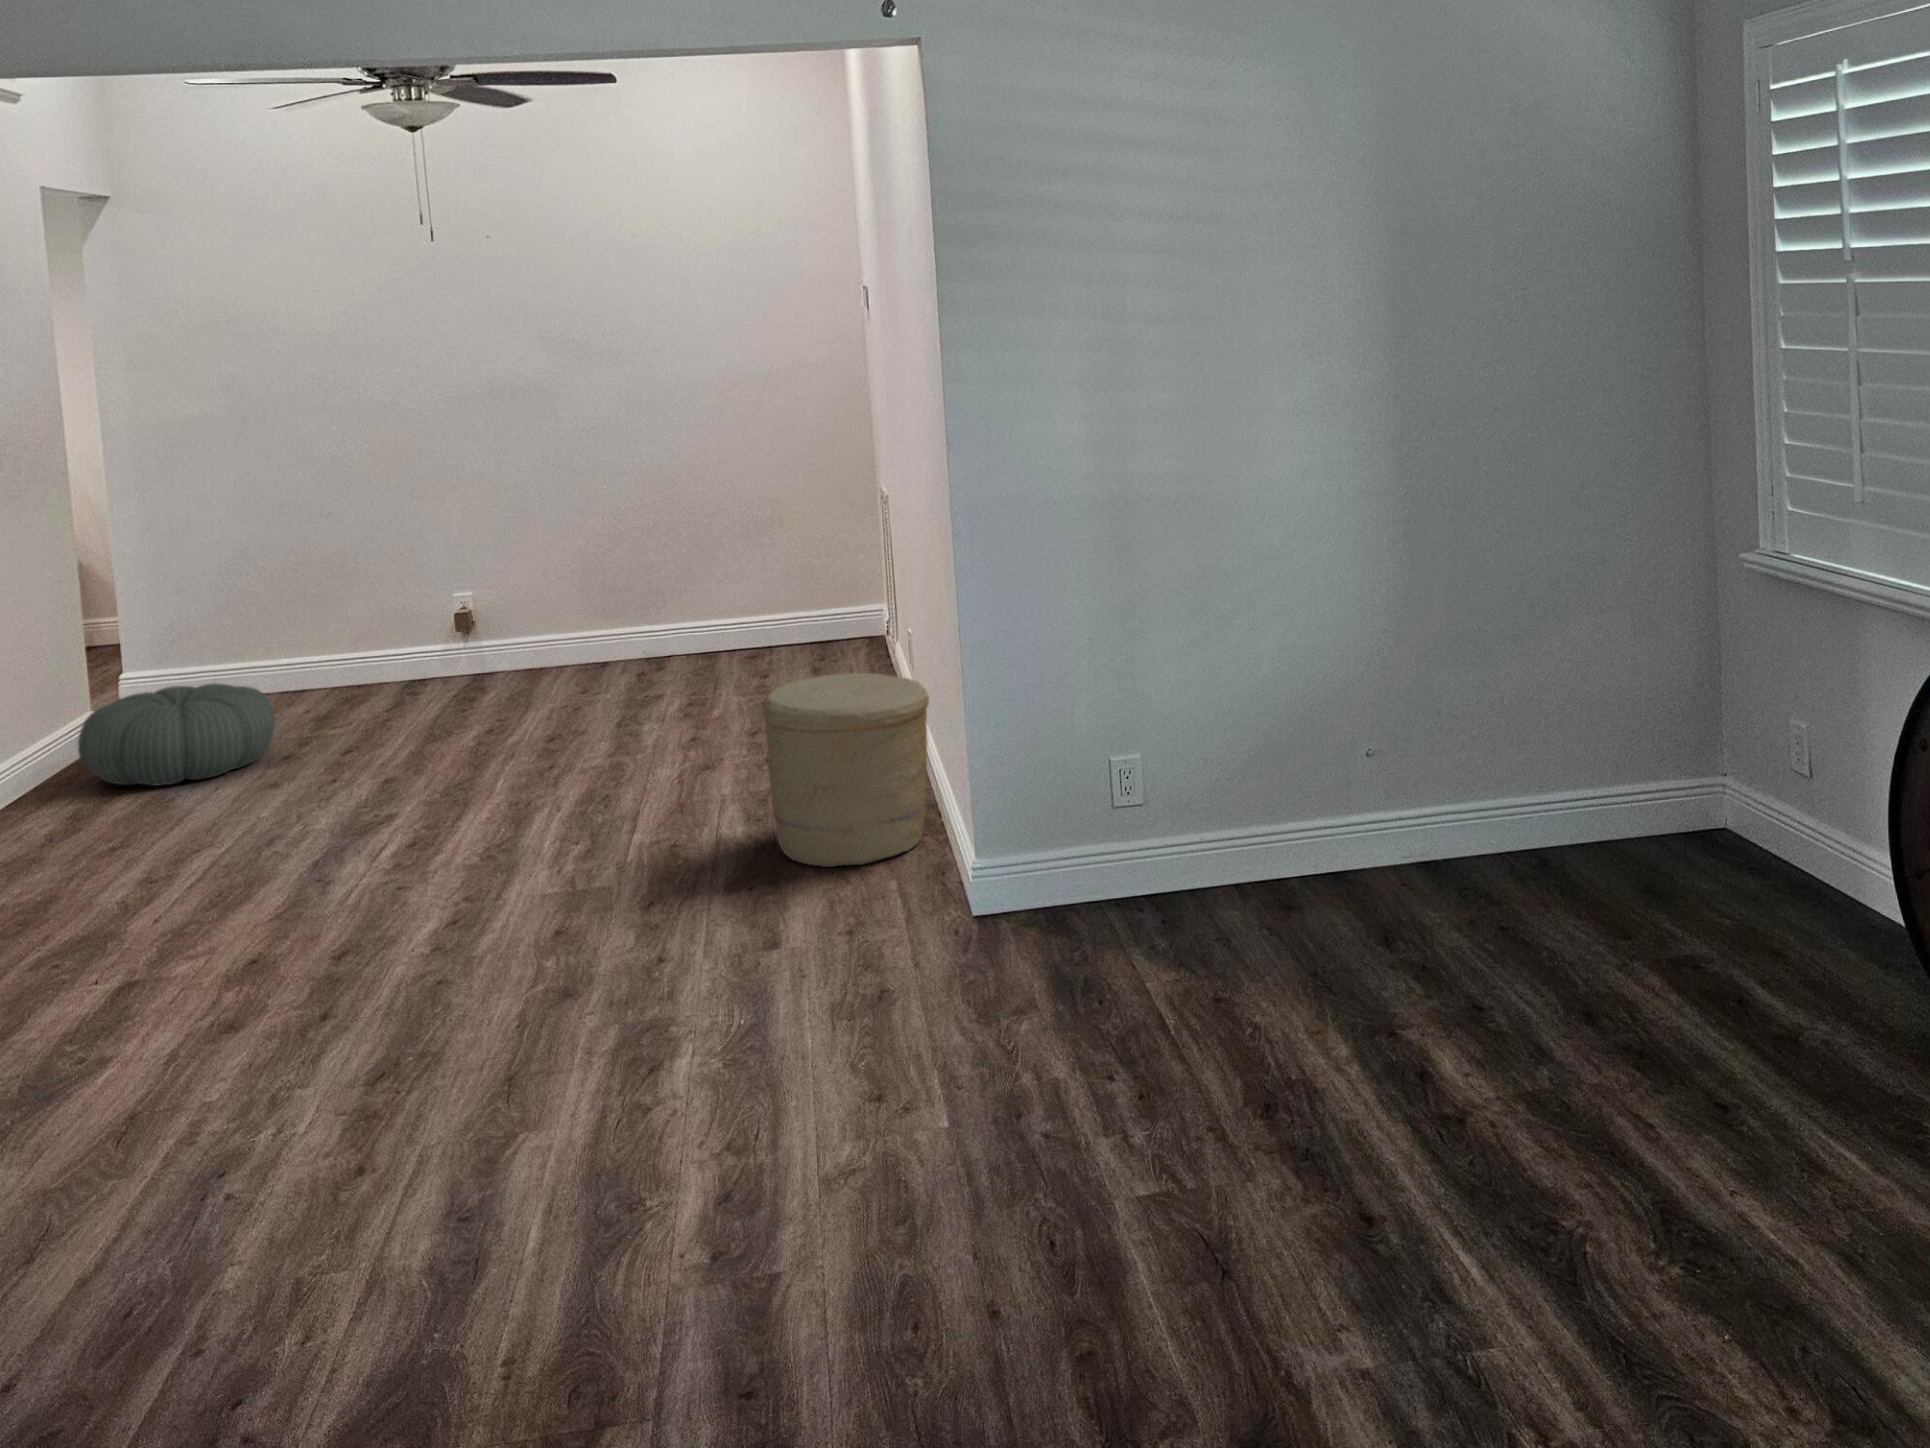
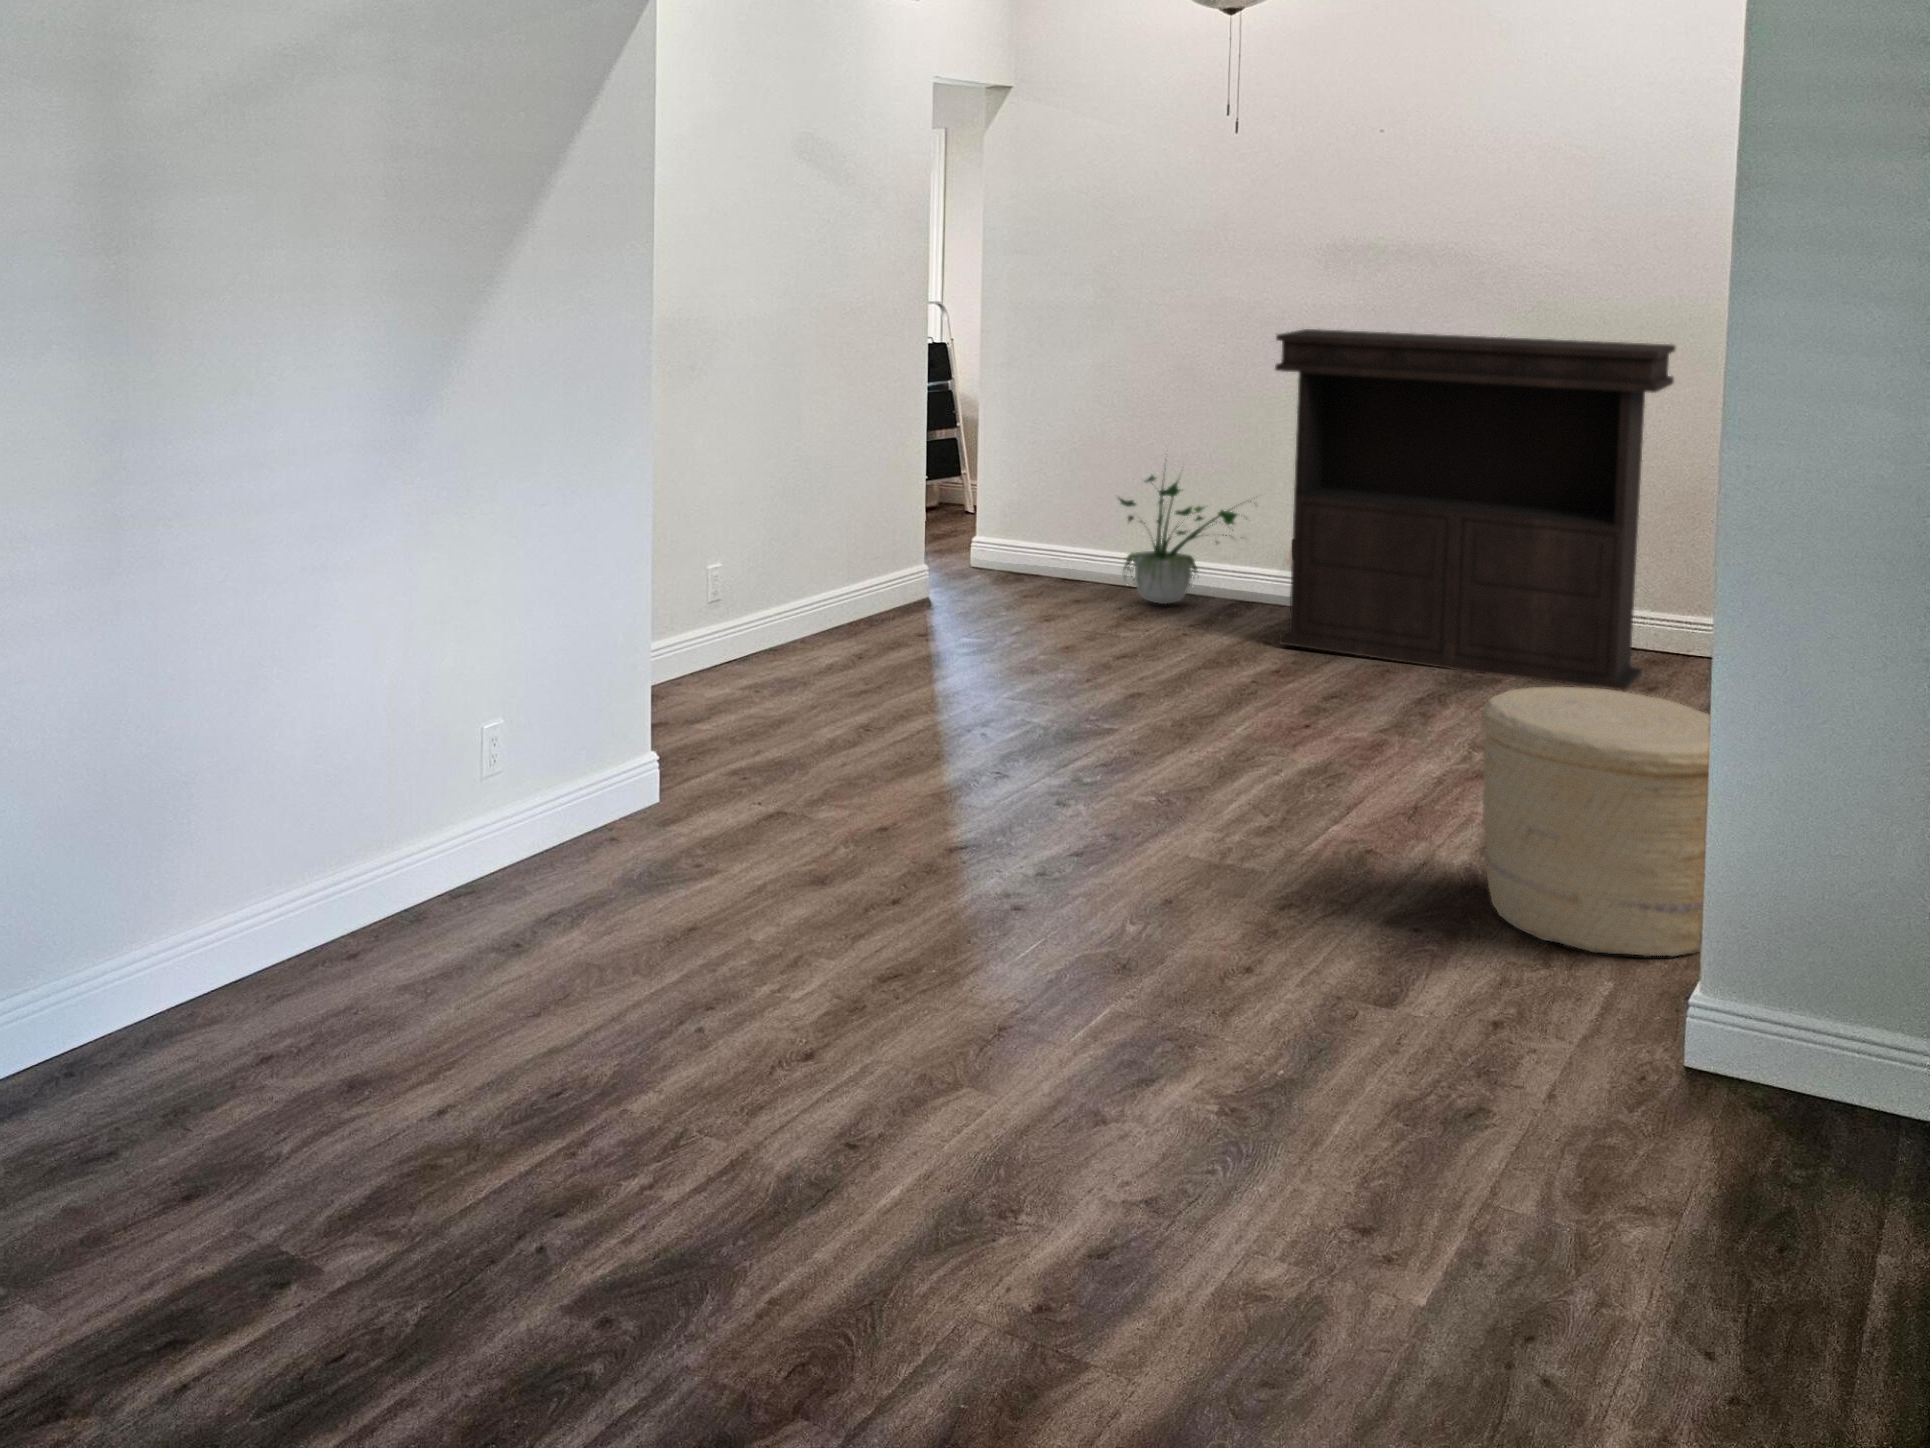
console table: none [454,420,749,706] -> present [1275,329,1675,690]
potted plant: none [288,549,436,695] -> present [1119,473,1237,604]
pouf: present [78,683,275,786] -> none [882,558,1058,654]

